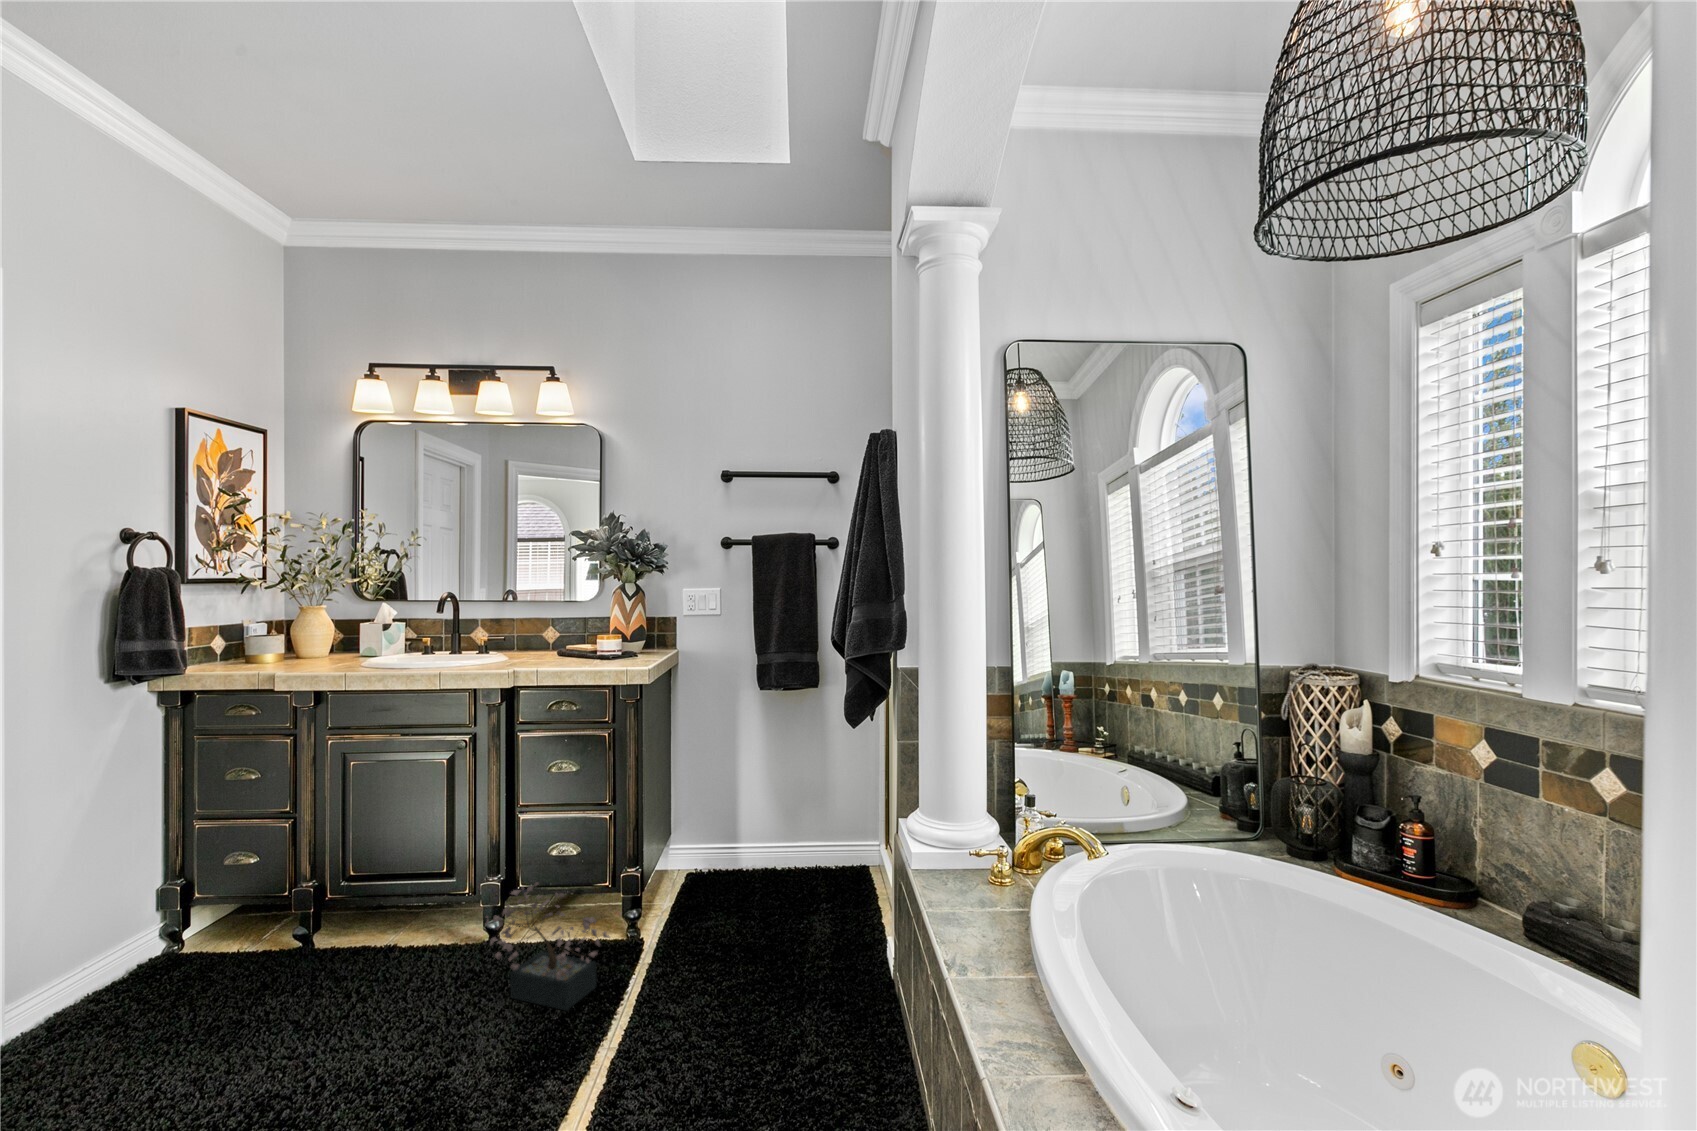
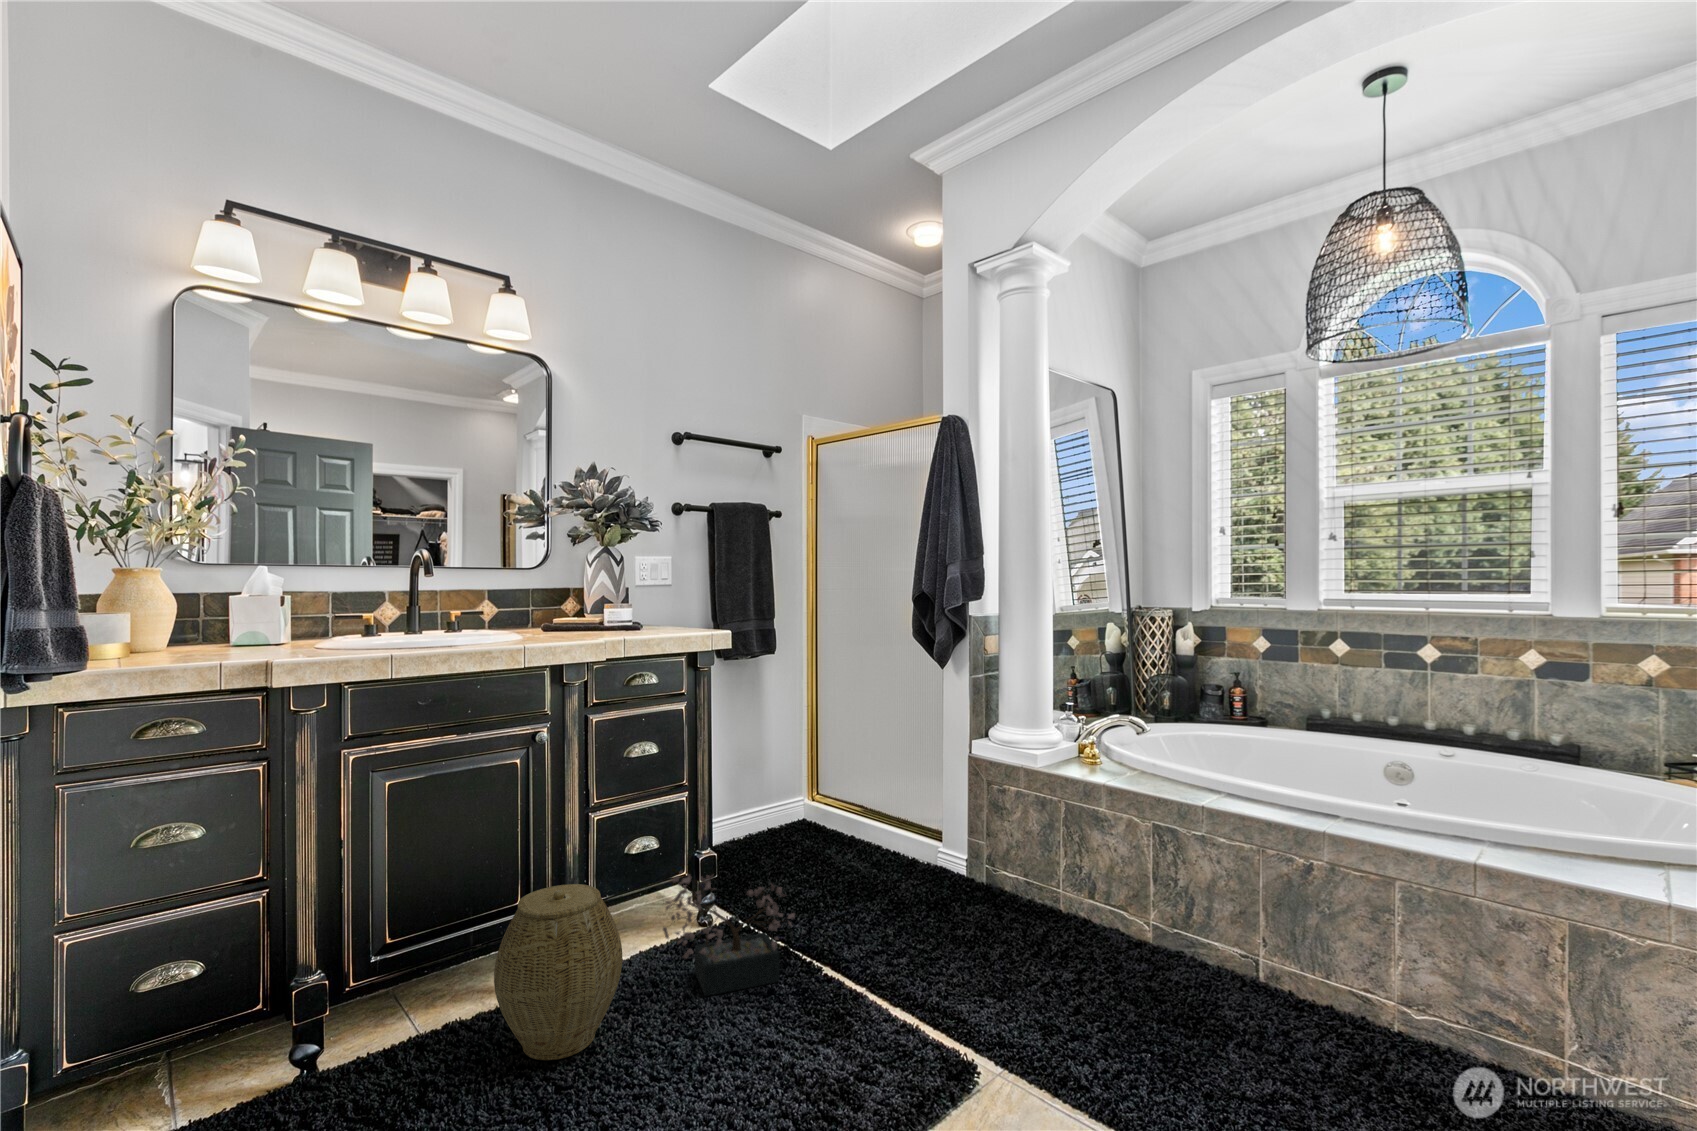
woven basket: none [347,868,455,1003] -> present [494,884,623,1060]

